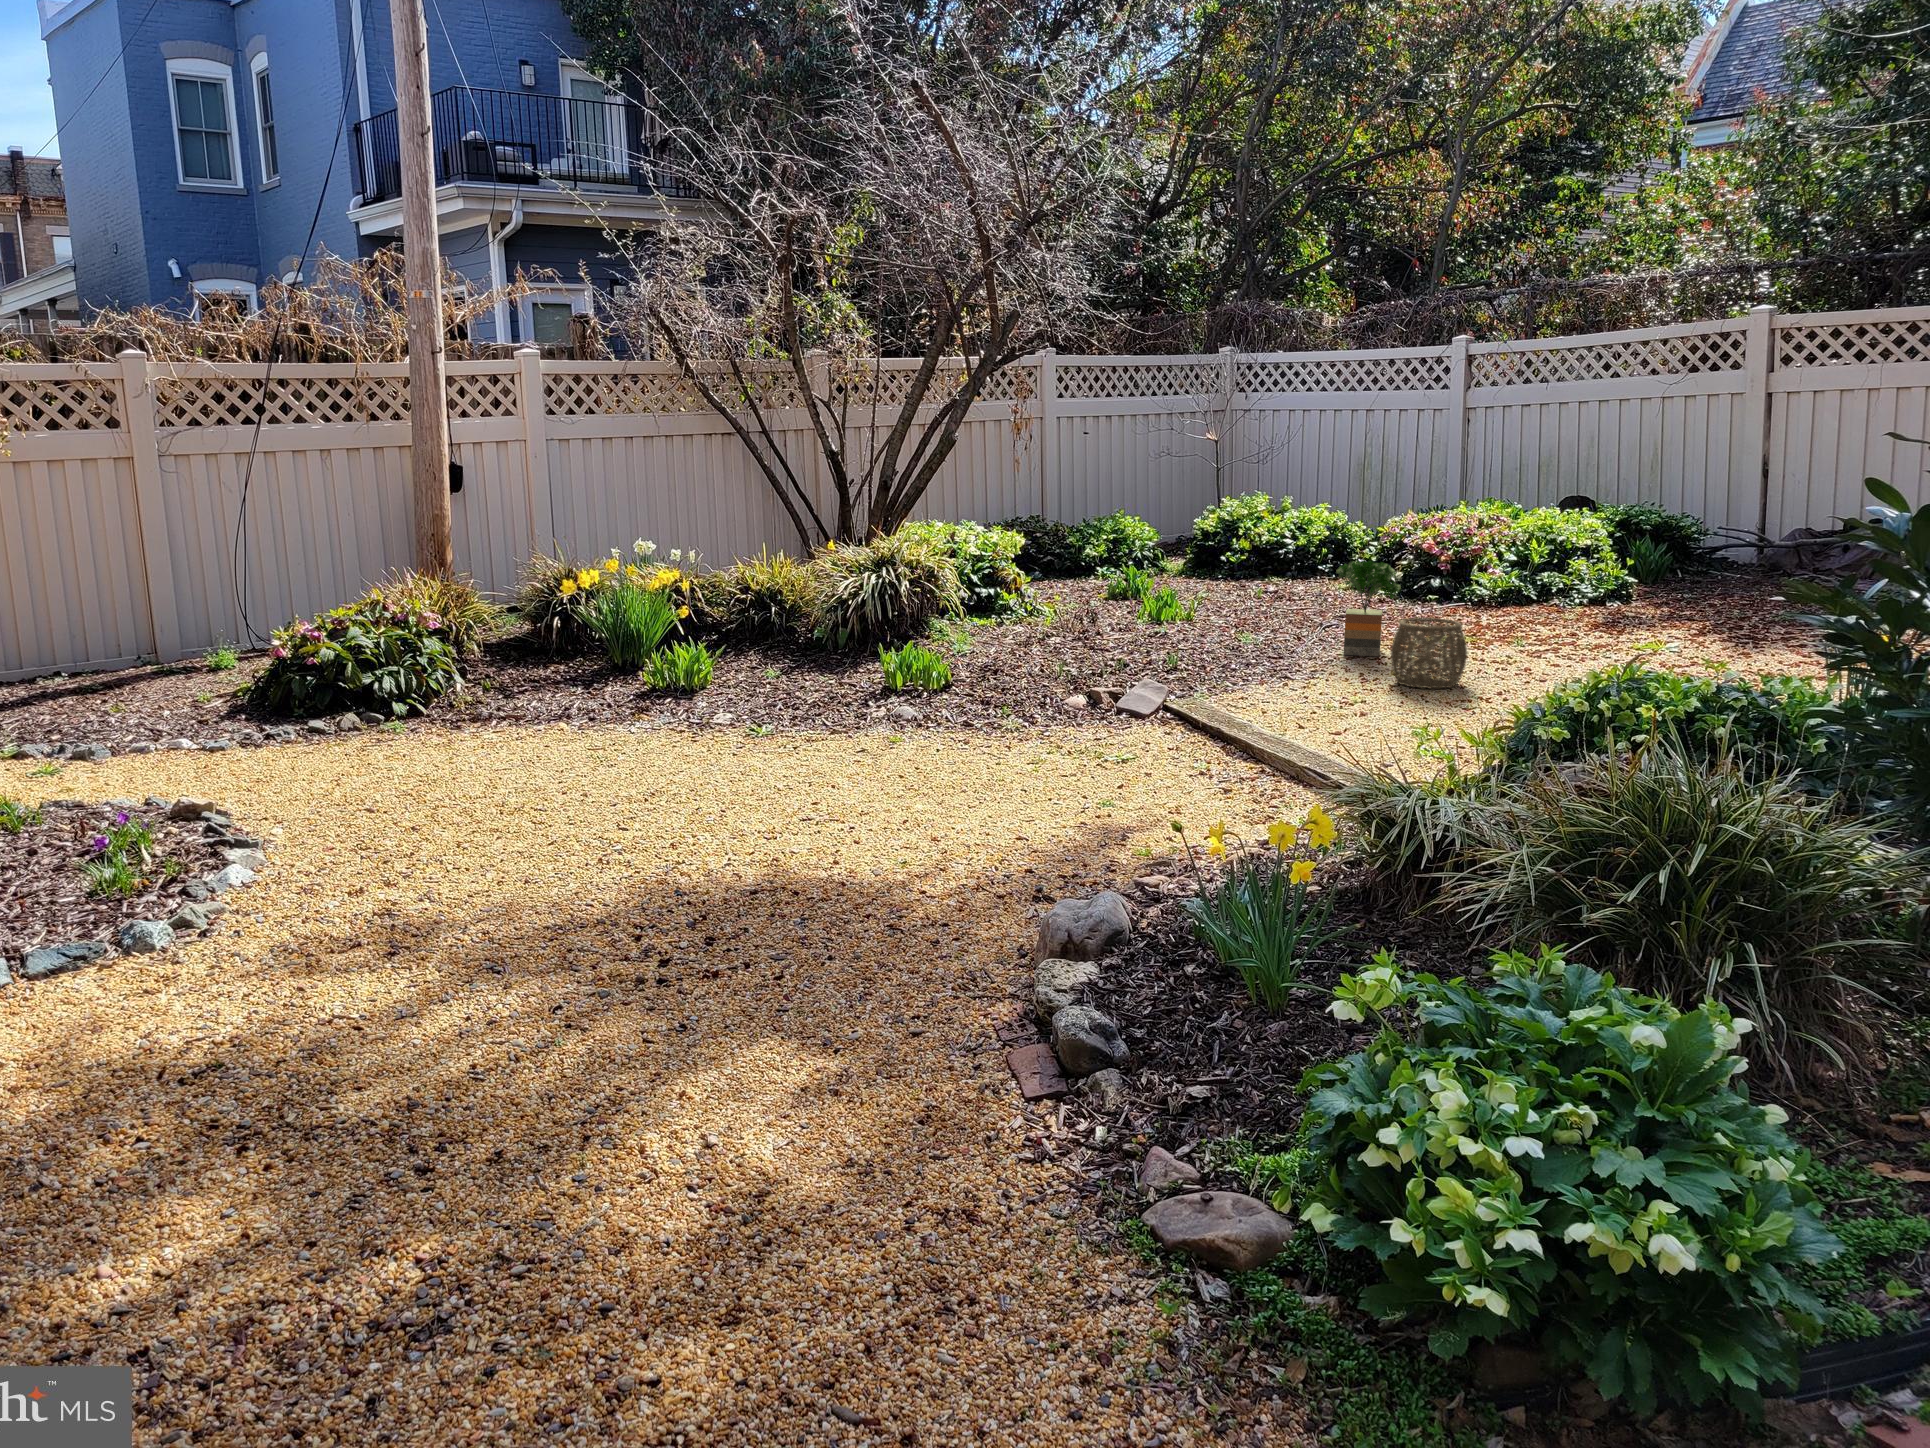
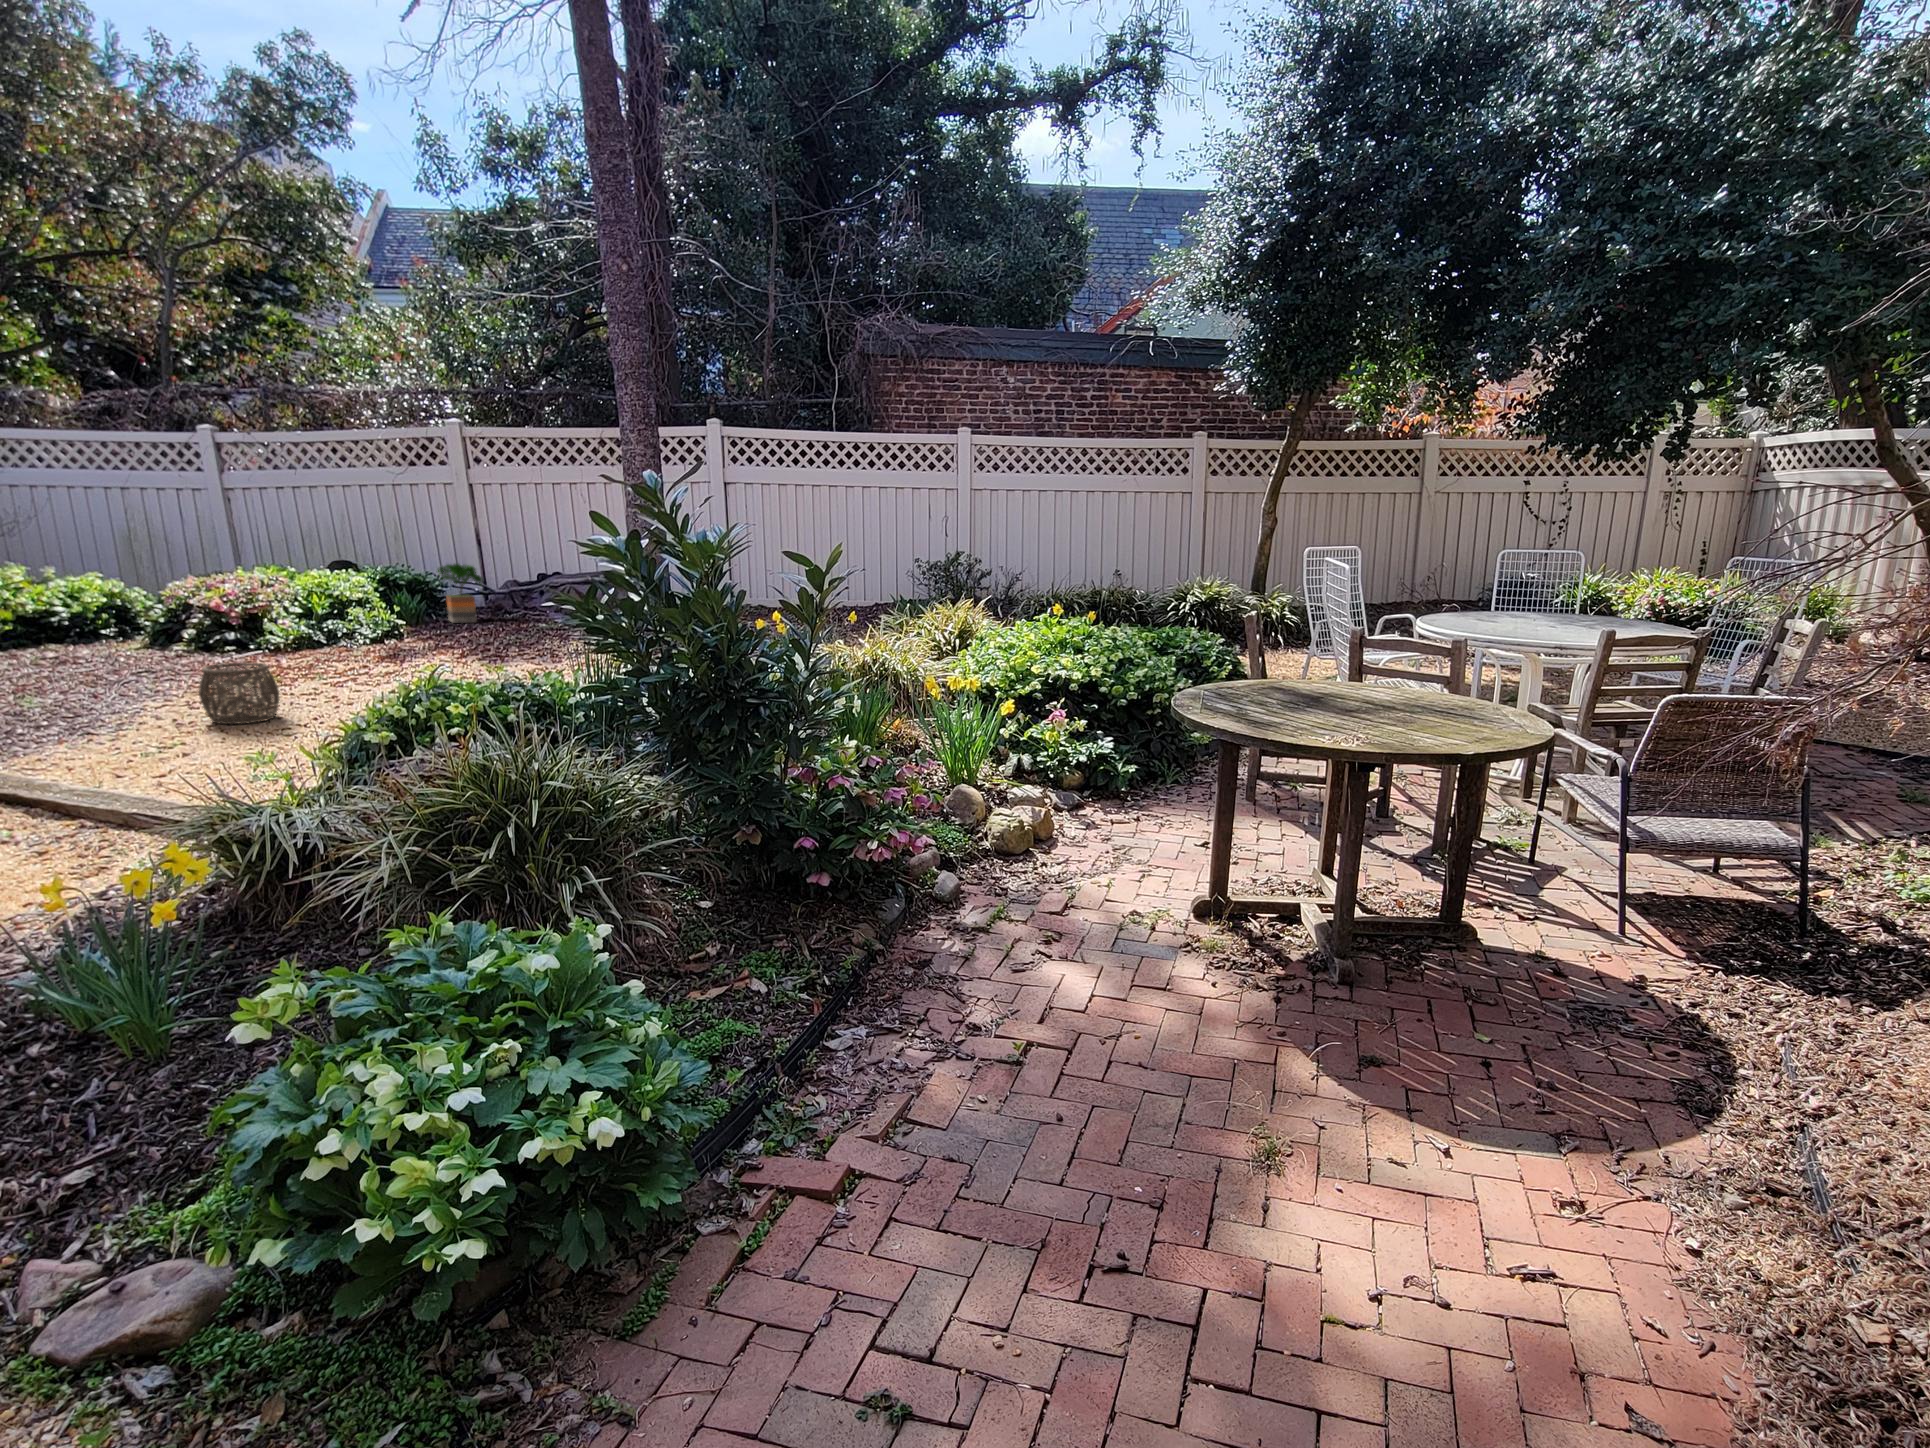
potted tree: present [1337,560,1400,657] -> present [438,564,482,623]

